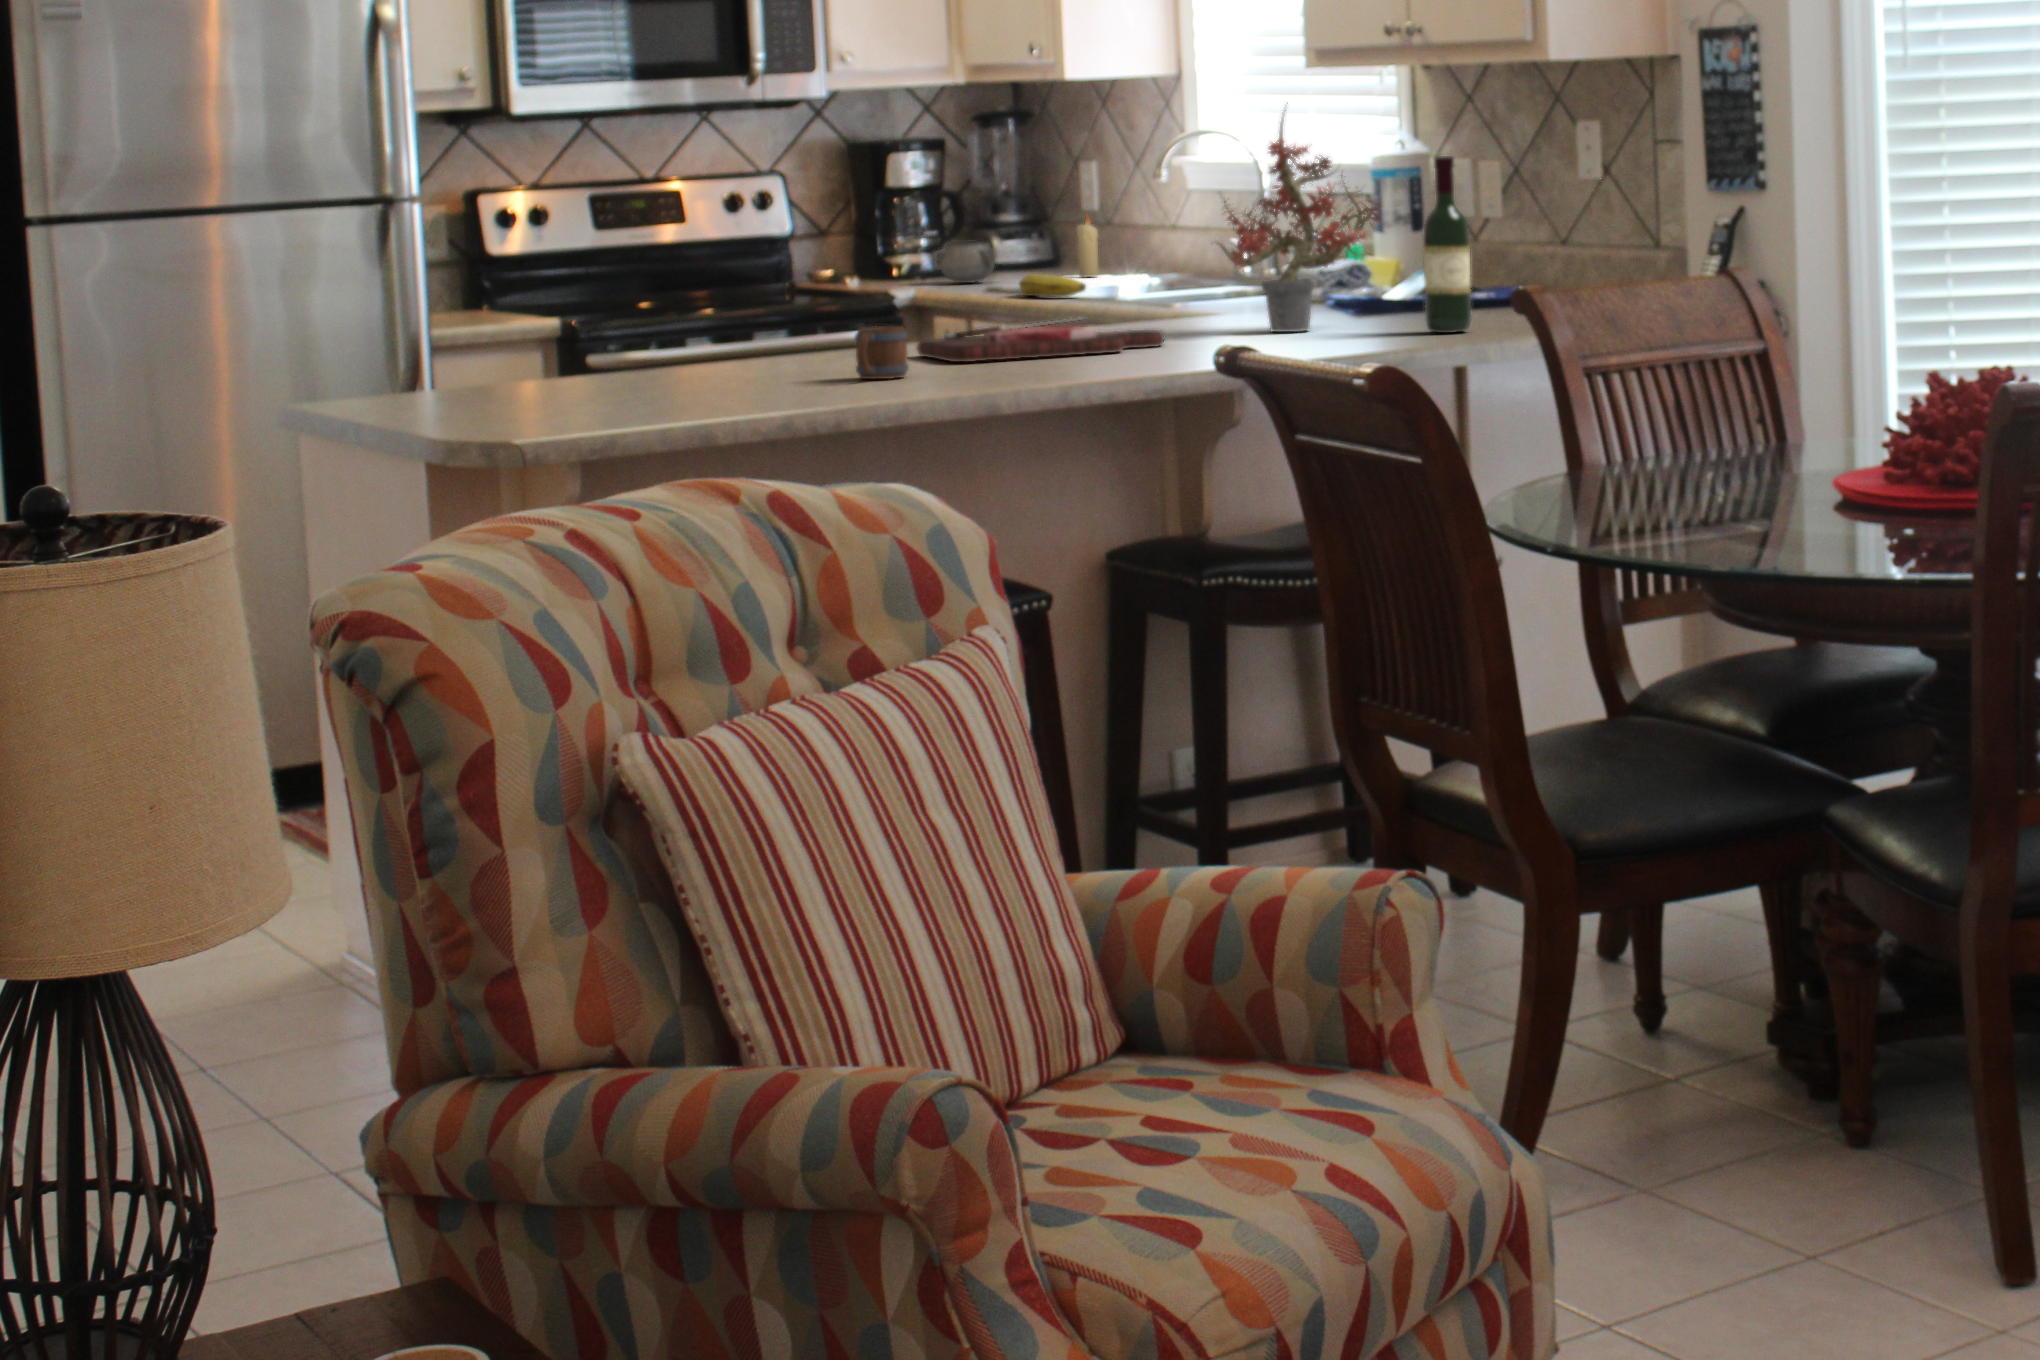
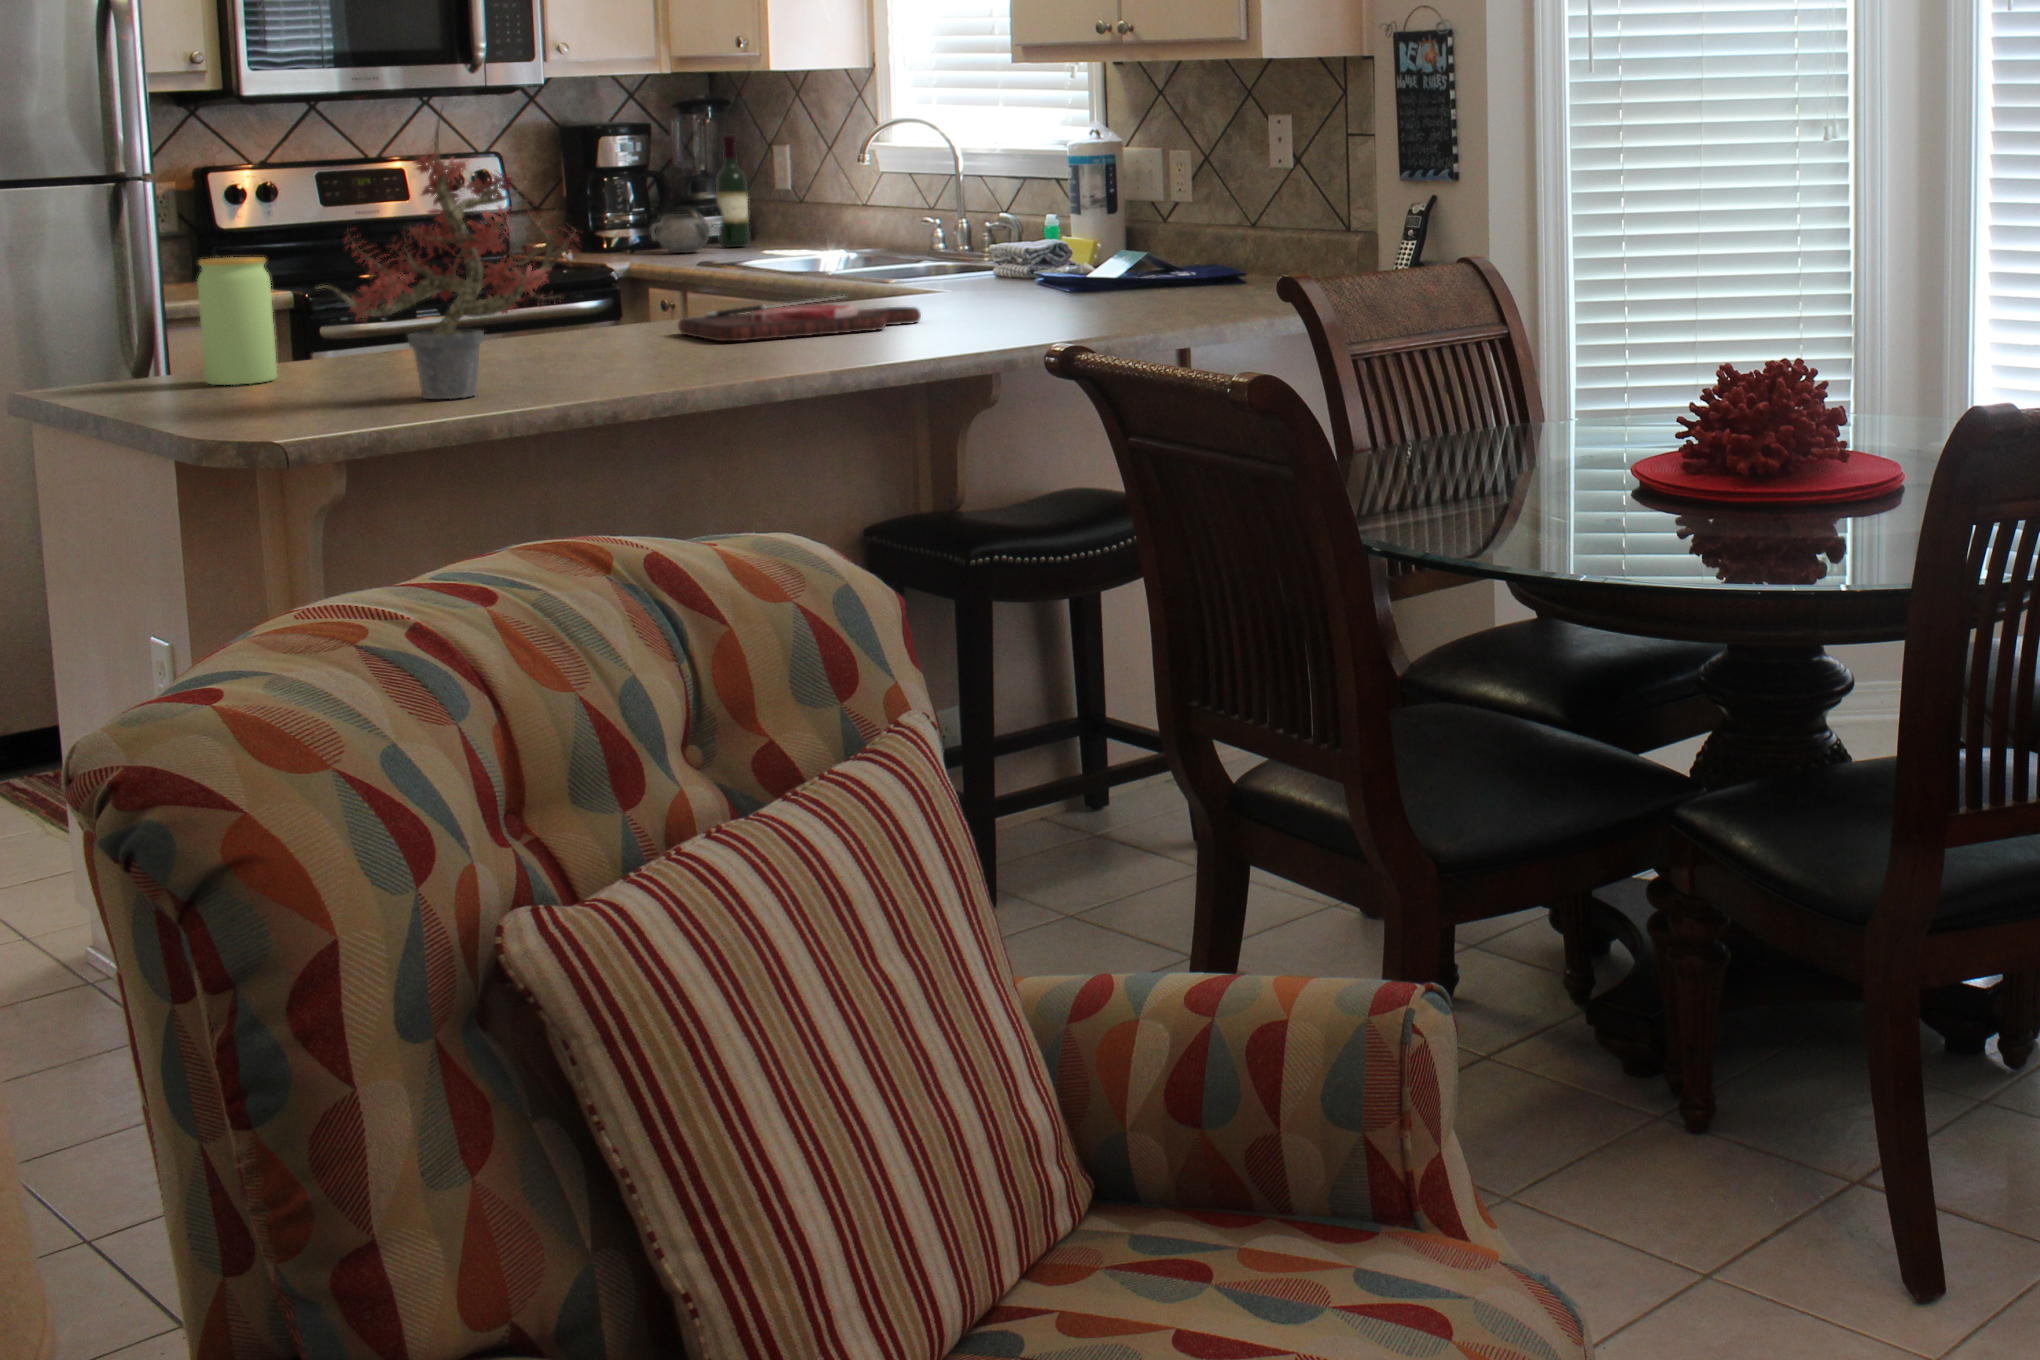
potted plant: present [1211,103,1380,332] -> present [320,113,578,399]
wine bottle: present [1423,156,1472,333] -> present [716,135,750,247]
candle: present [1077,217,1099,277] -> none [784,191,805,247]
jar: none [457,272,528,396] -> present [197,257,277,385]
banana: present [1019,274,1086,297] -> none [742,247,807,268]
mug: present [854,326,909,379] -> none [627,309,683,362]

